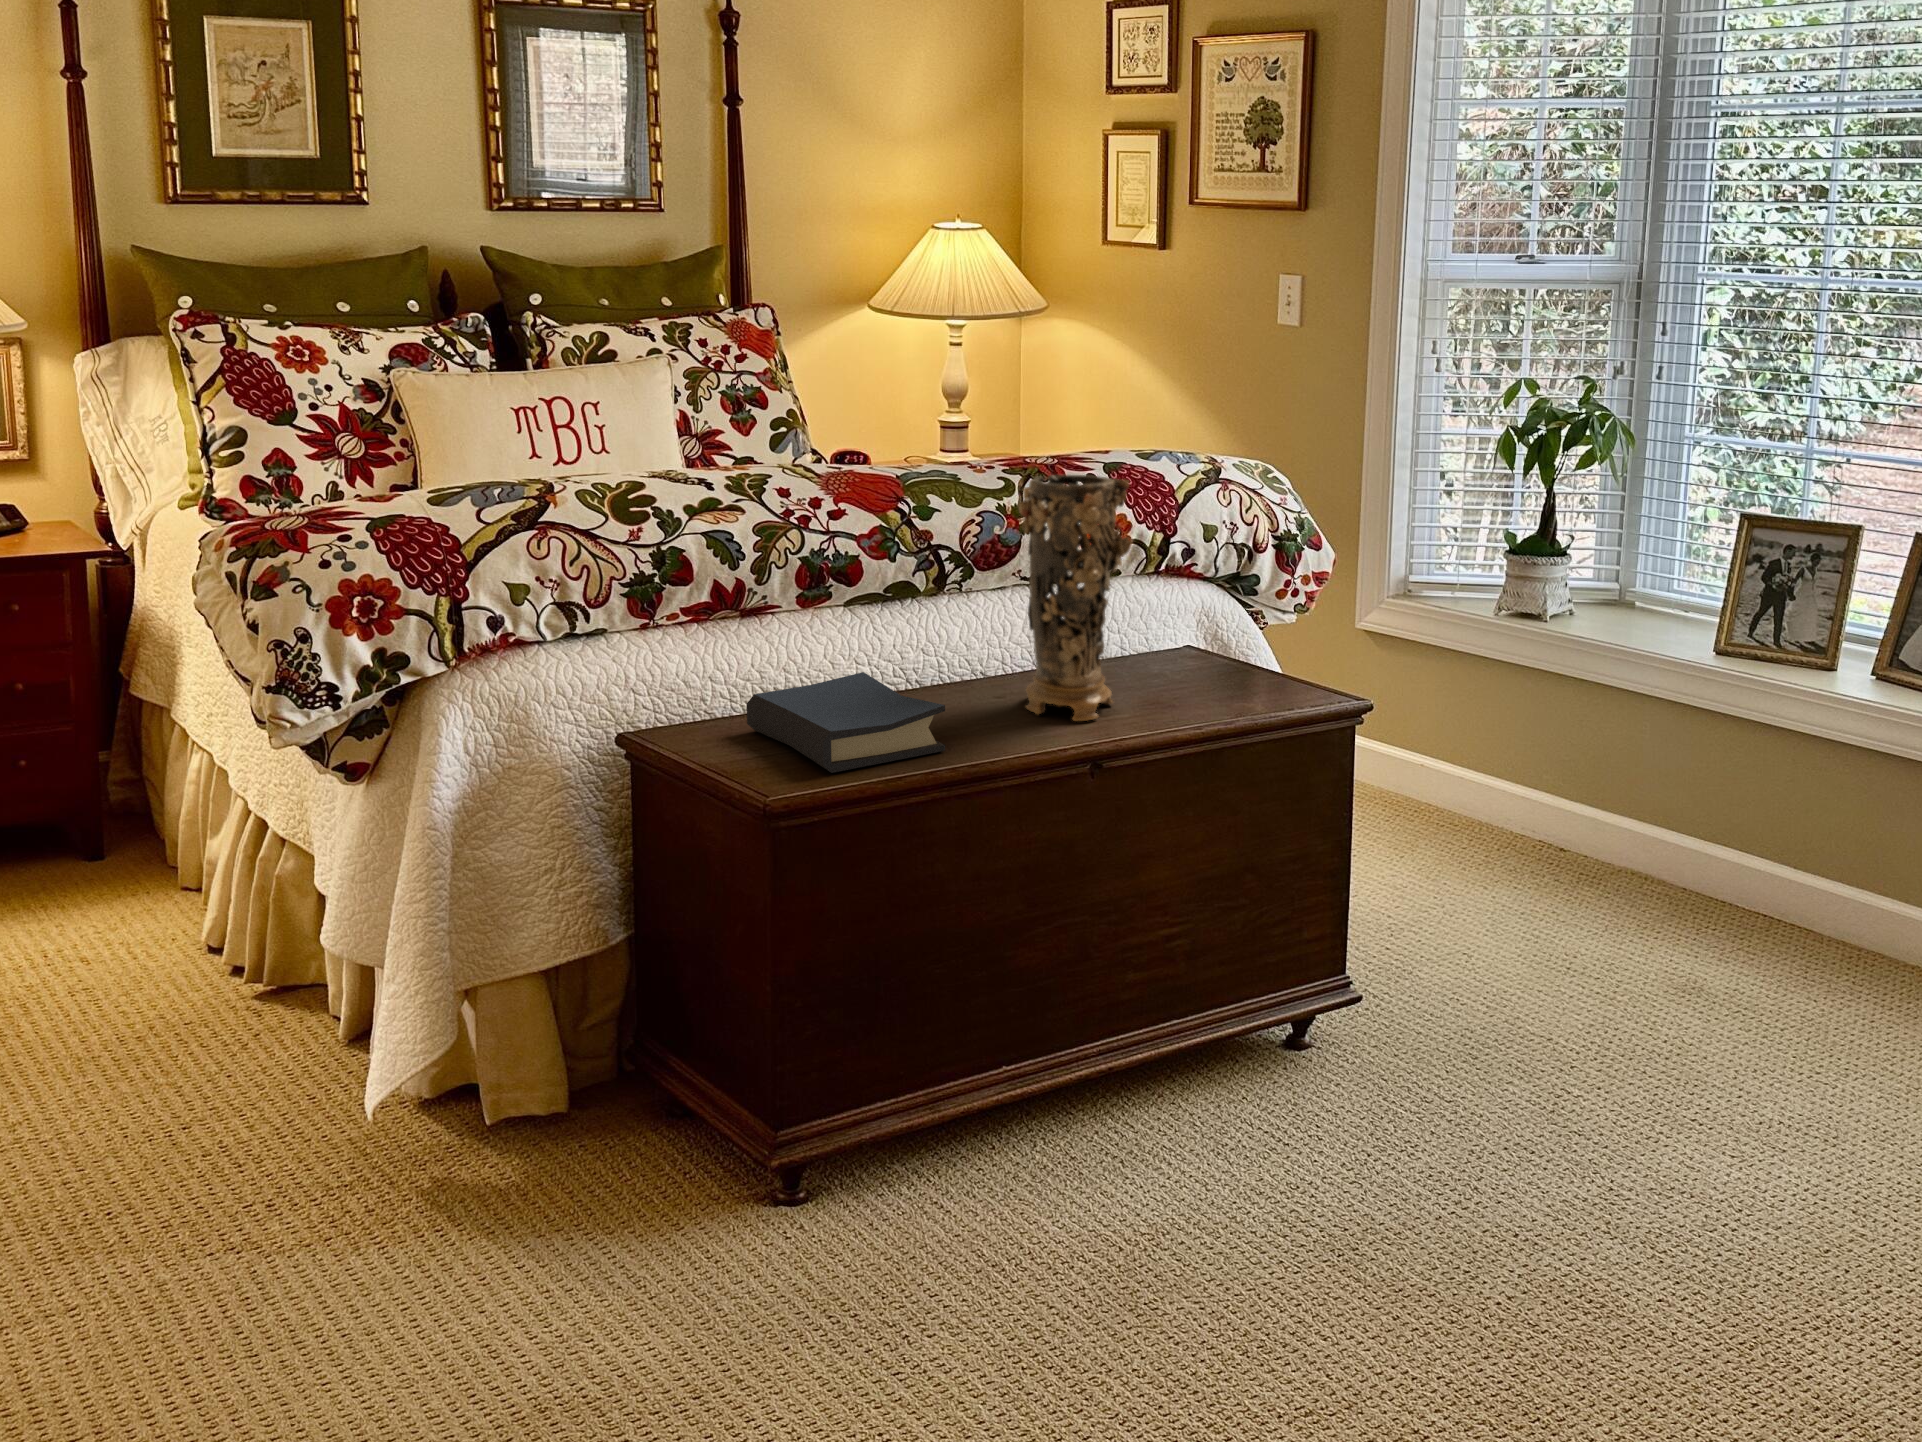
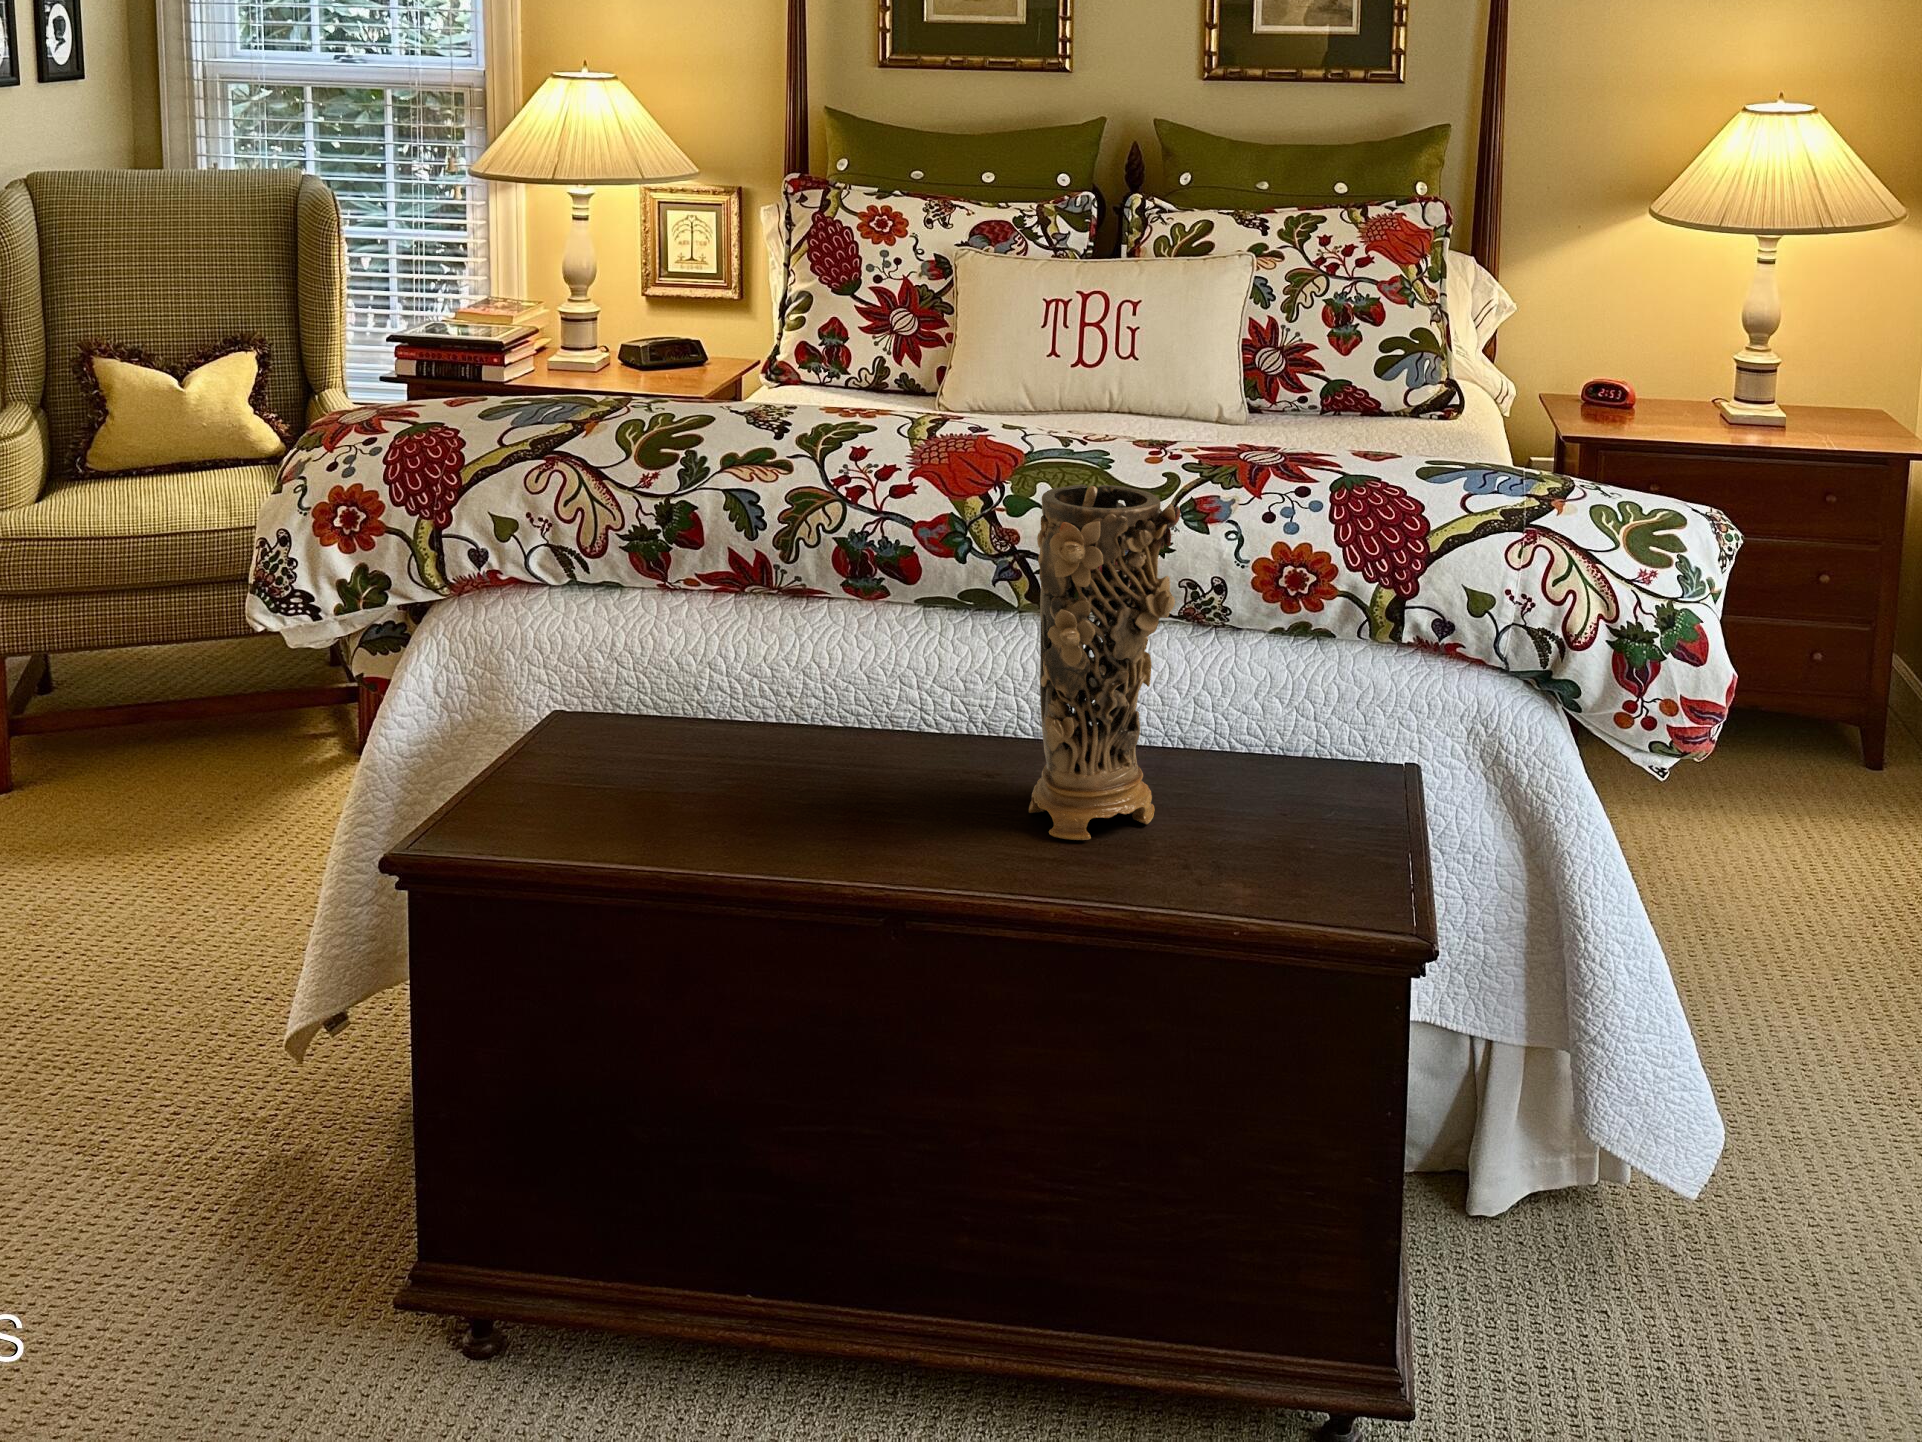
hardback book: present [747,672,945,773] -> none [649,700,862,832]

